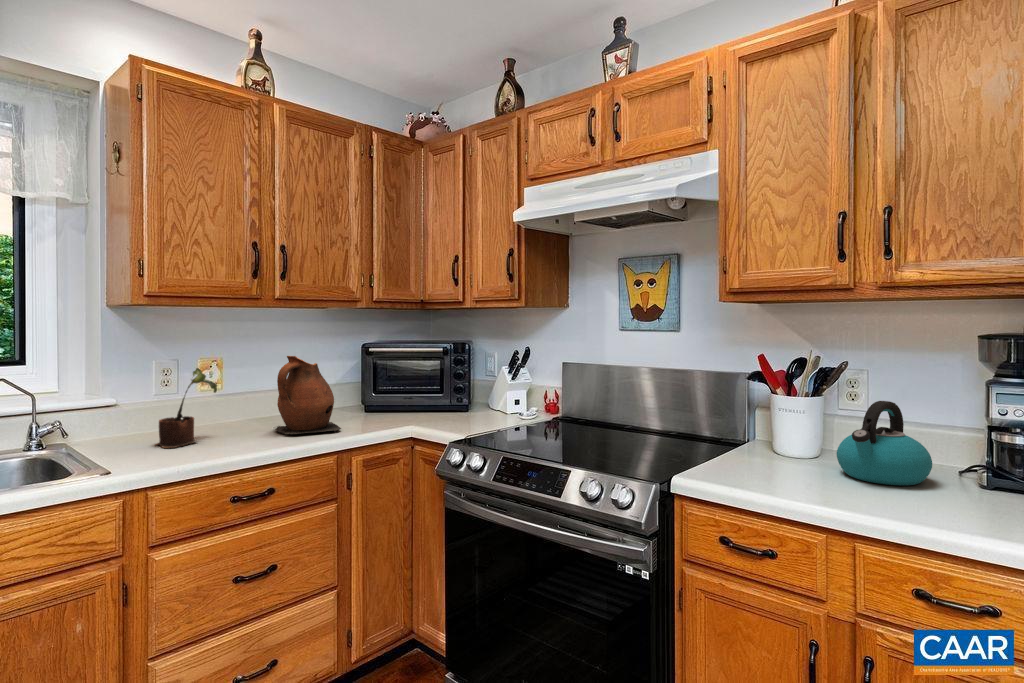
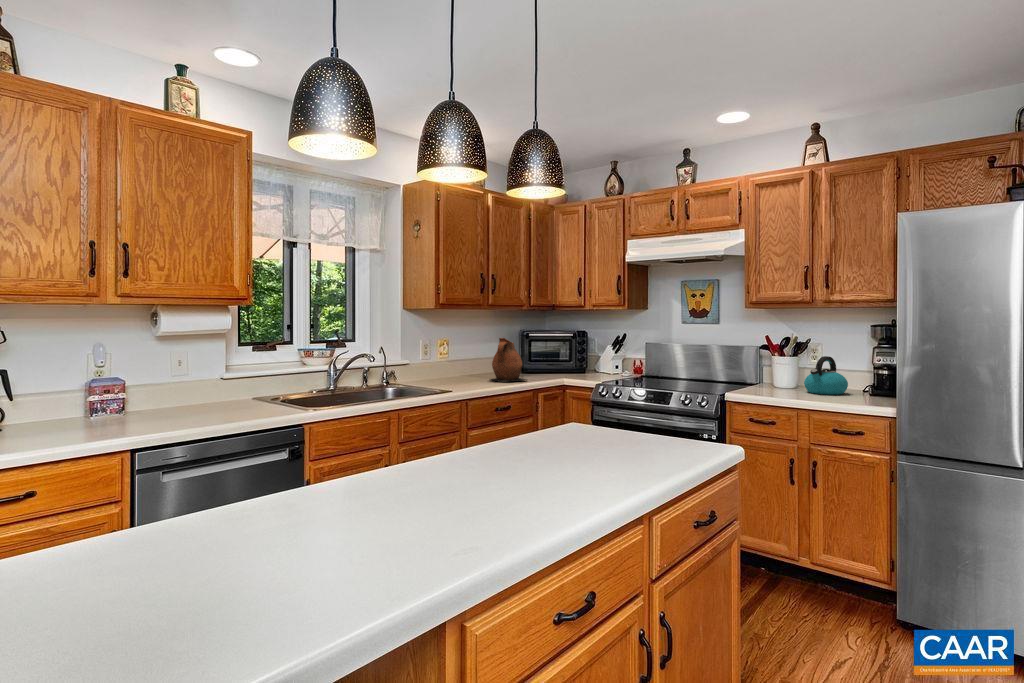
potted plant: present [156,368,217,448] -> none [441,344,467,386]

